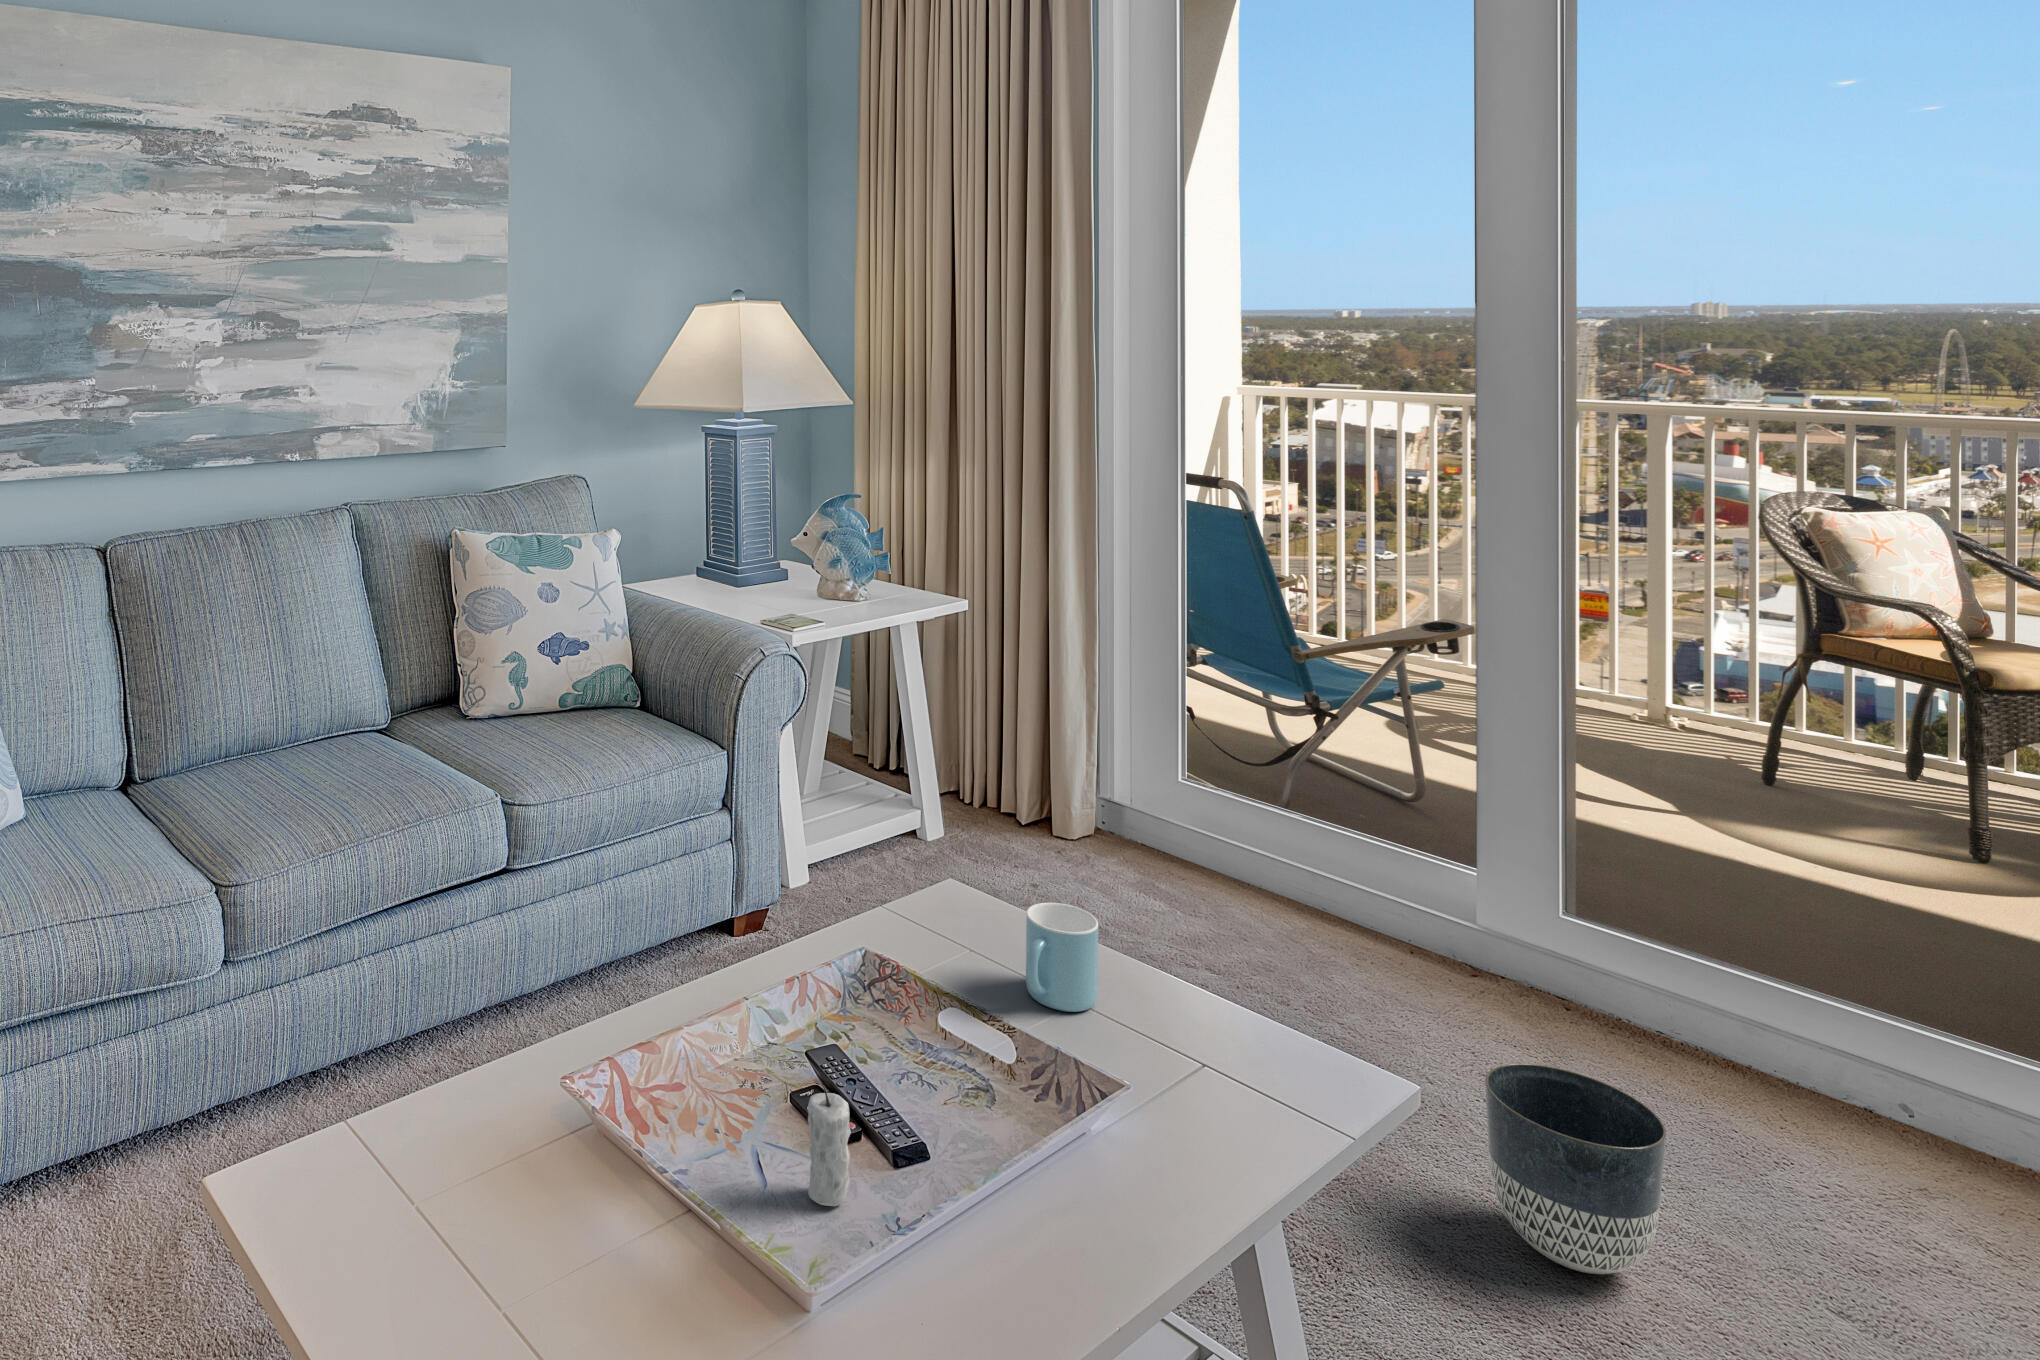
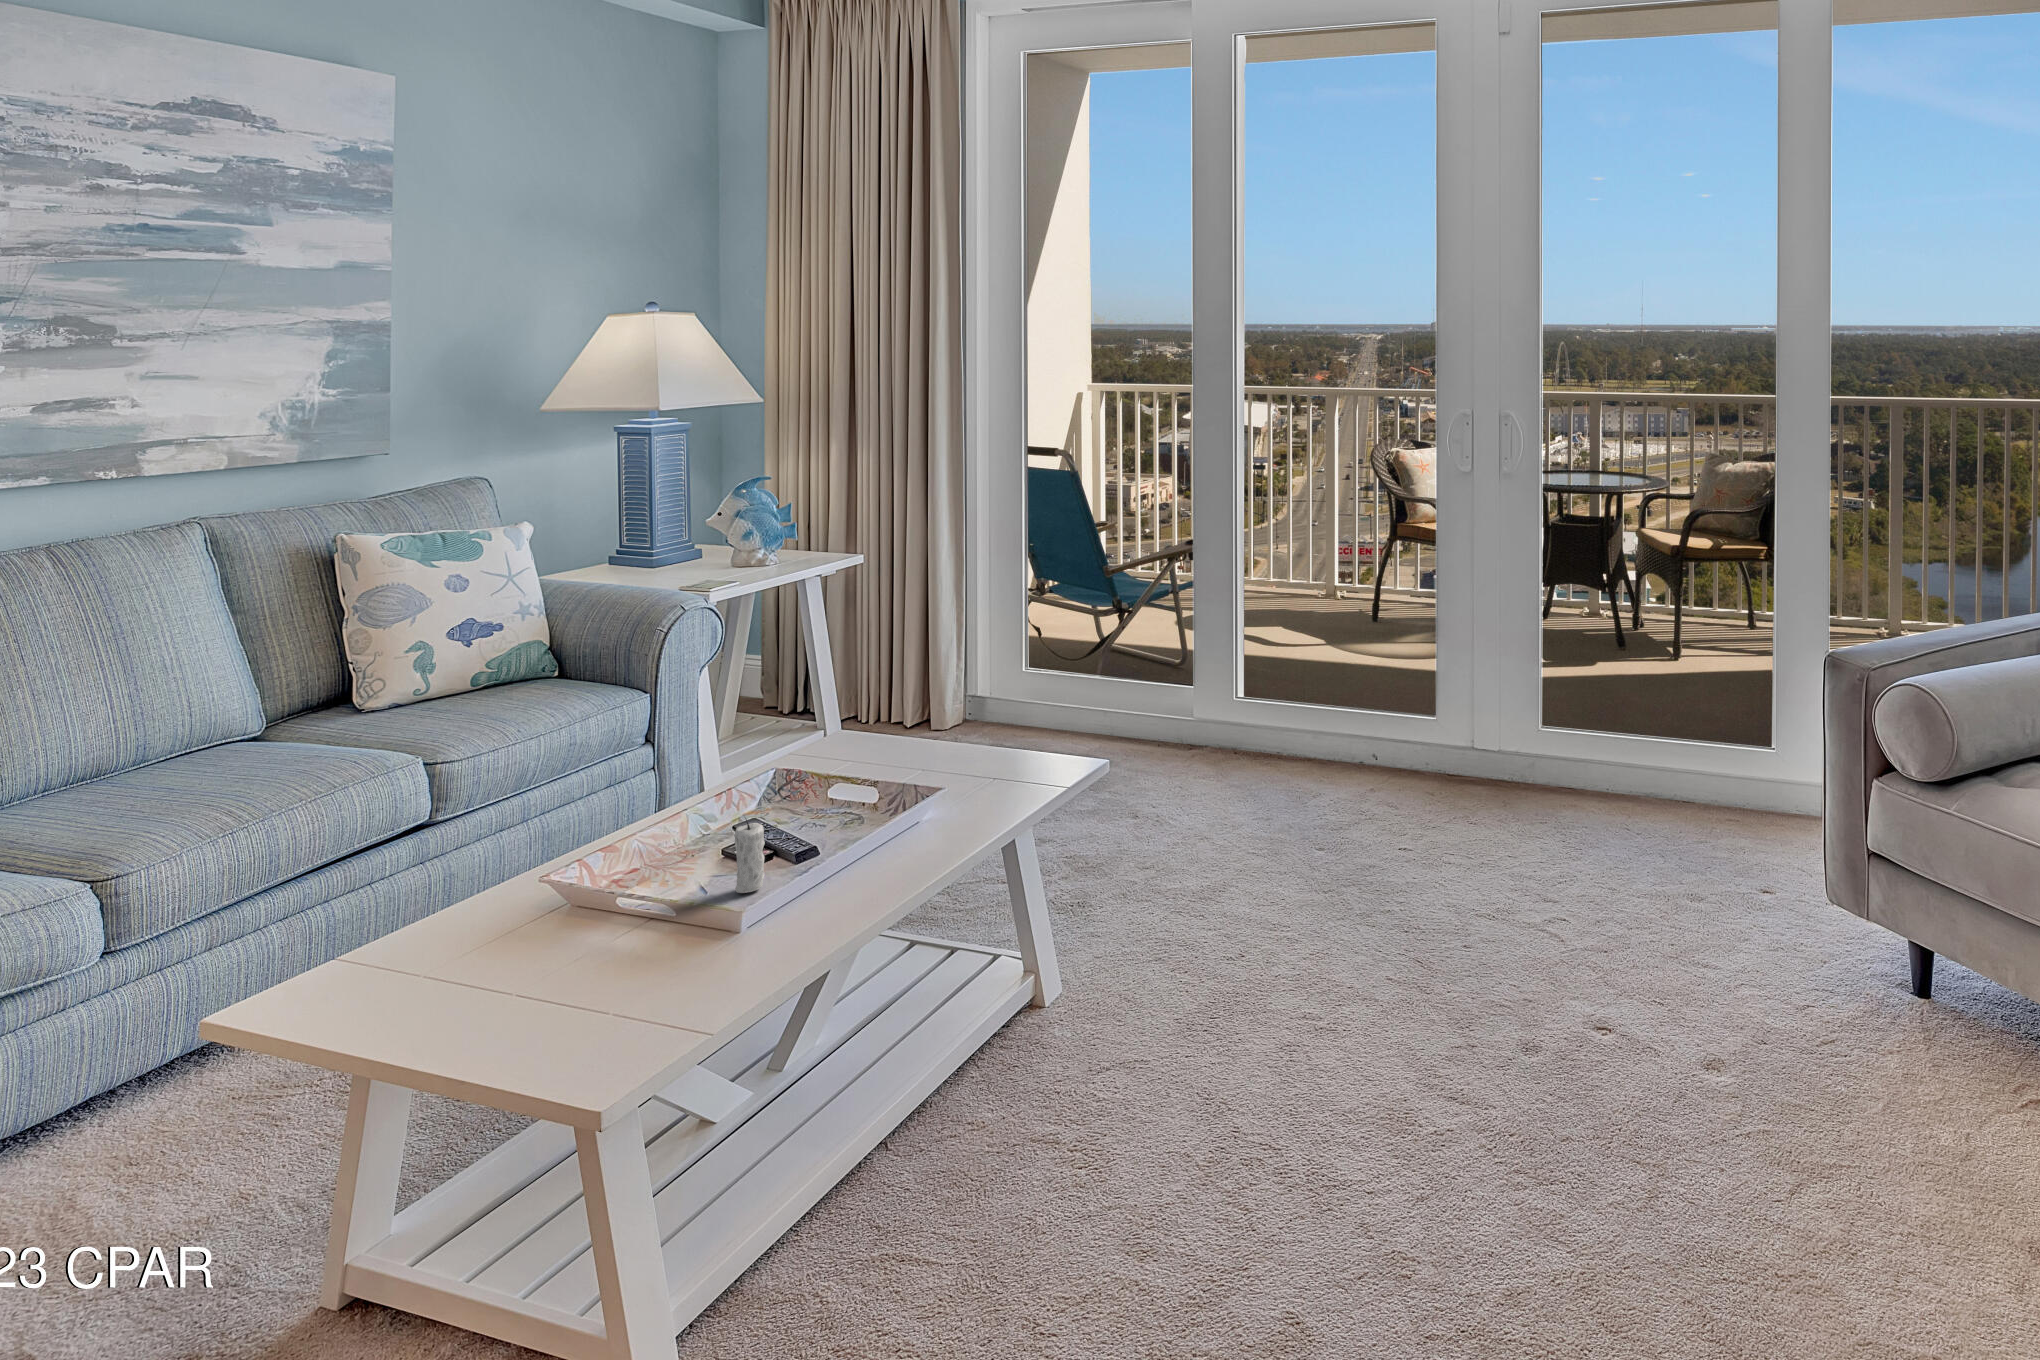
mug: present [1026,903,1098,1012] -> none [889,712,937,777]
planter: present [1485,1063,1666,1274] -> none [1172,766,1254,873]

